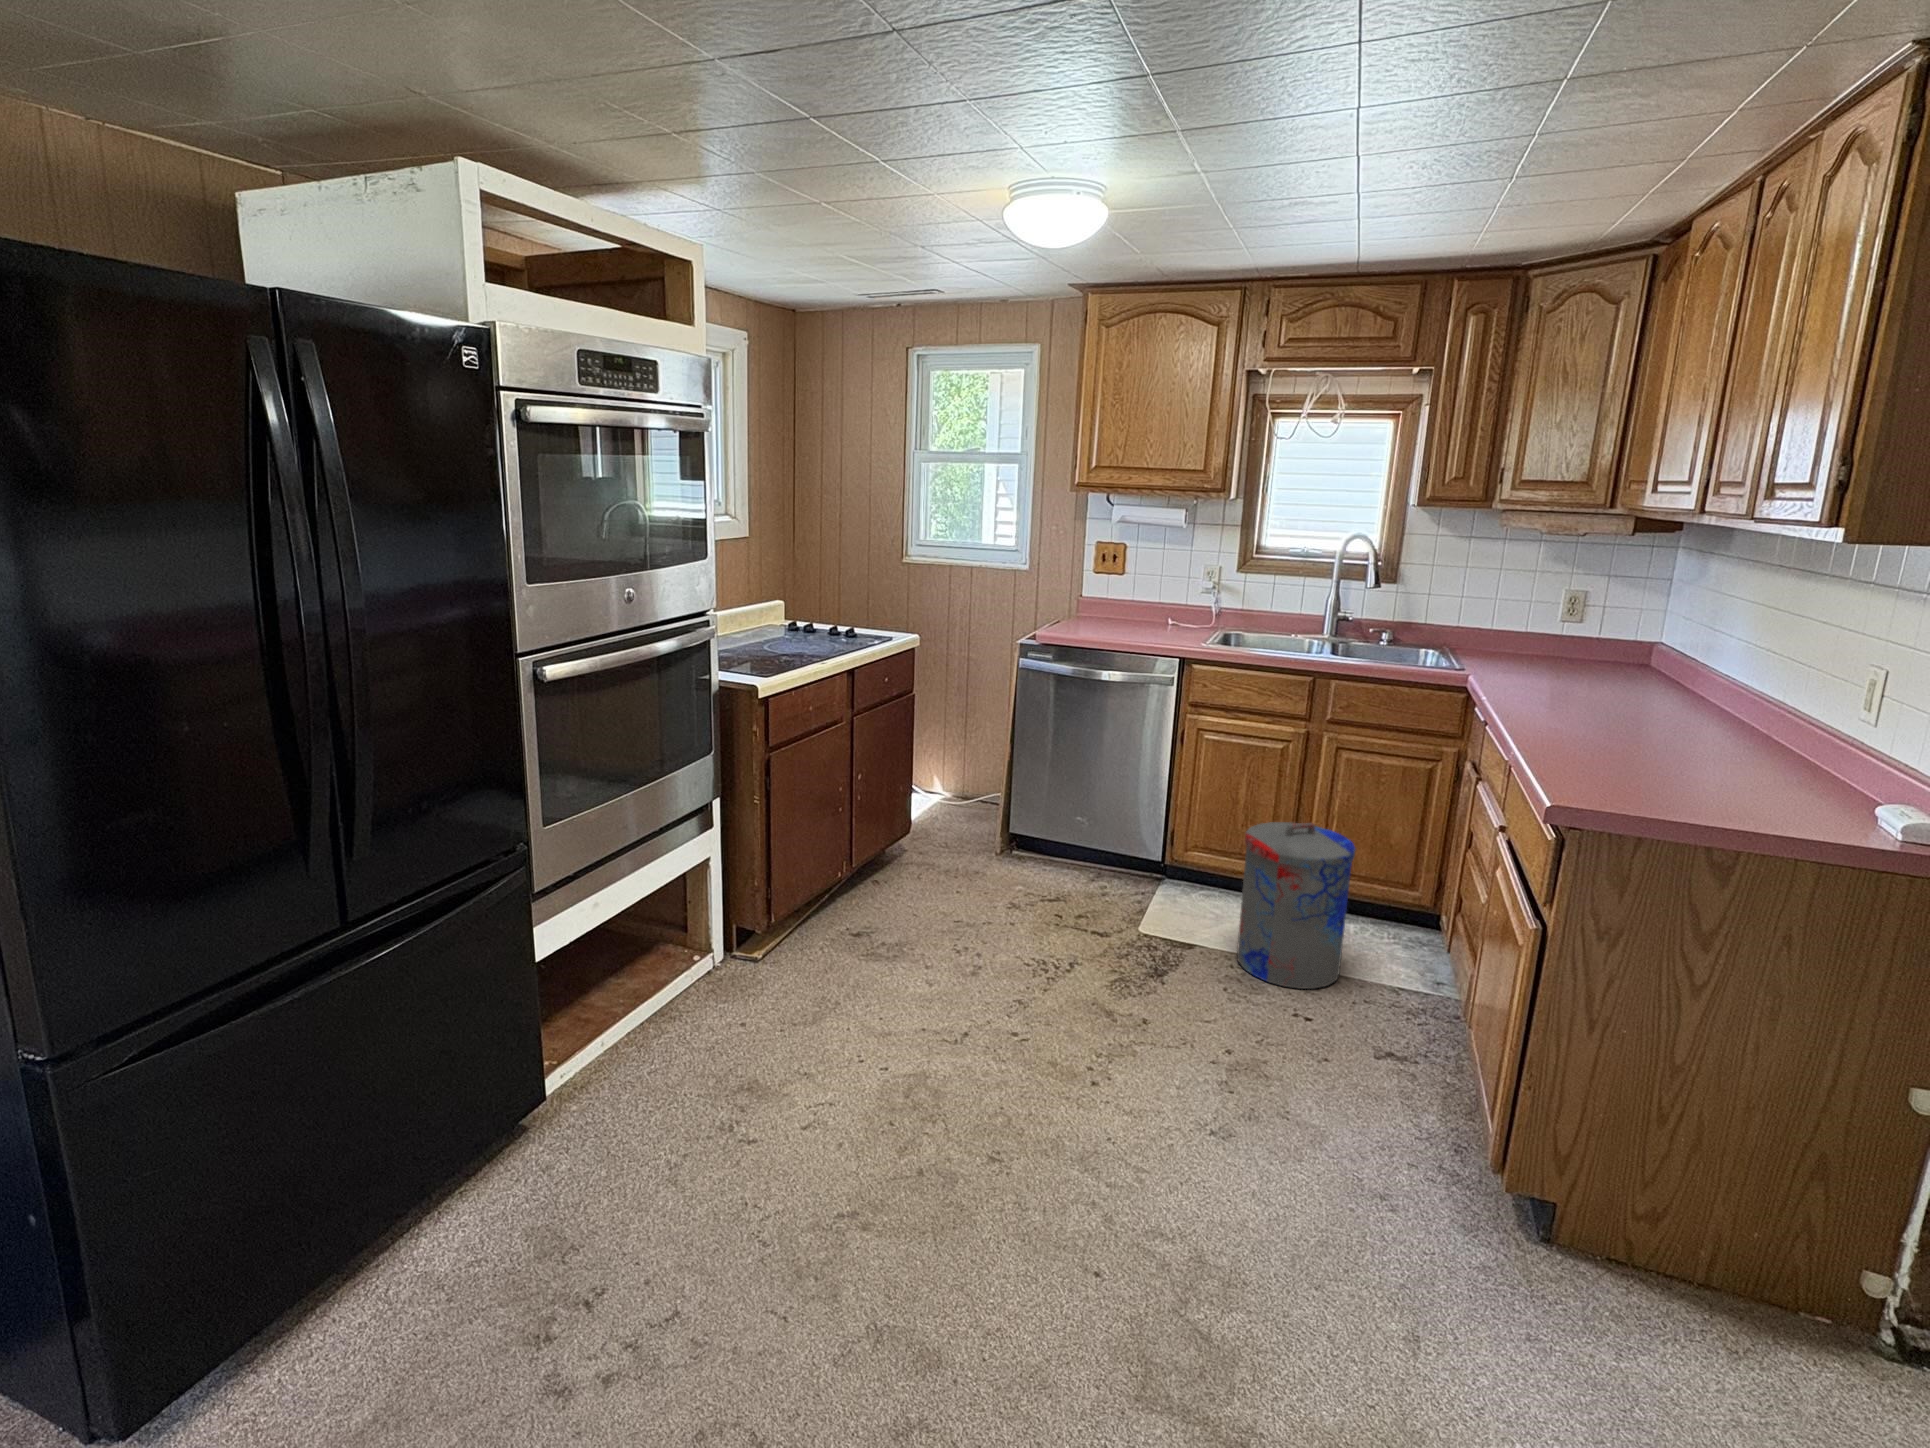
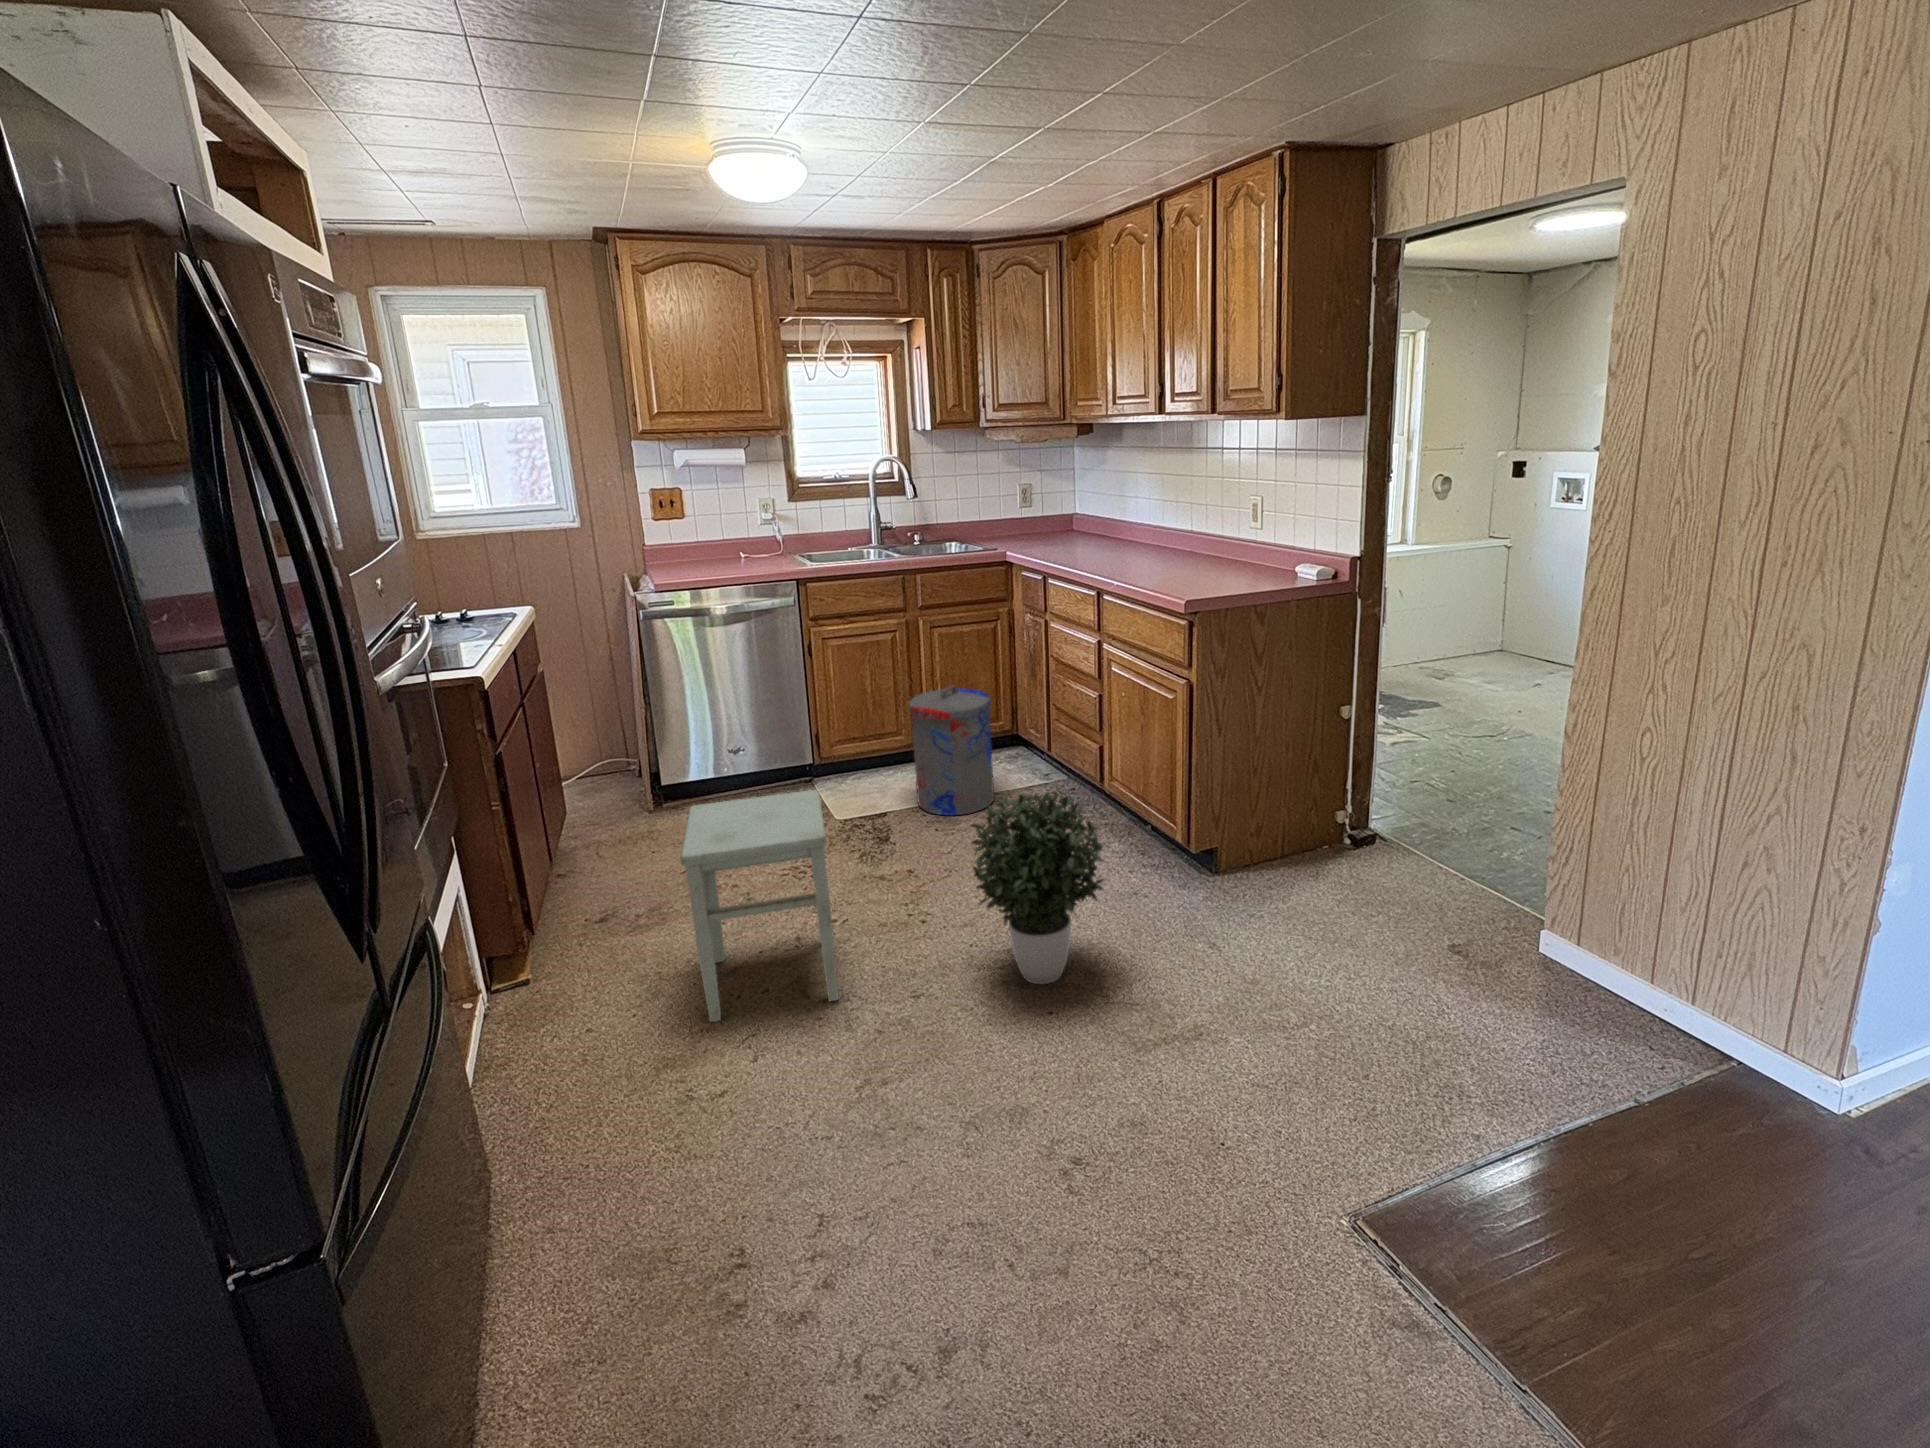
stool: none [809,855,1002,1117] -> present [680,790,839,1022]
potted plant: none [1059,972,1258,1241] -> present [971,791,1104,984]

